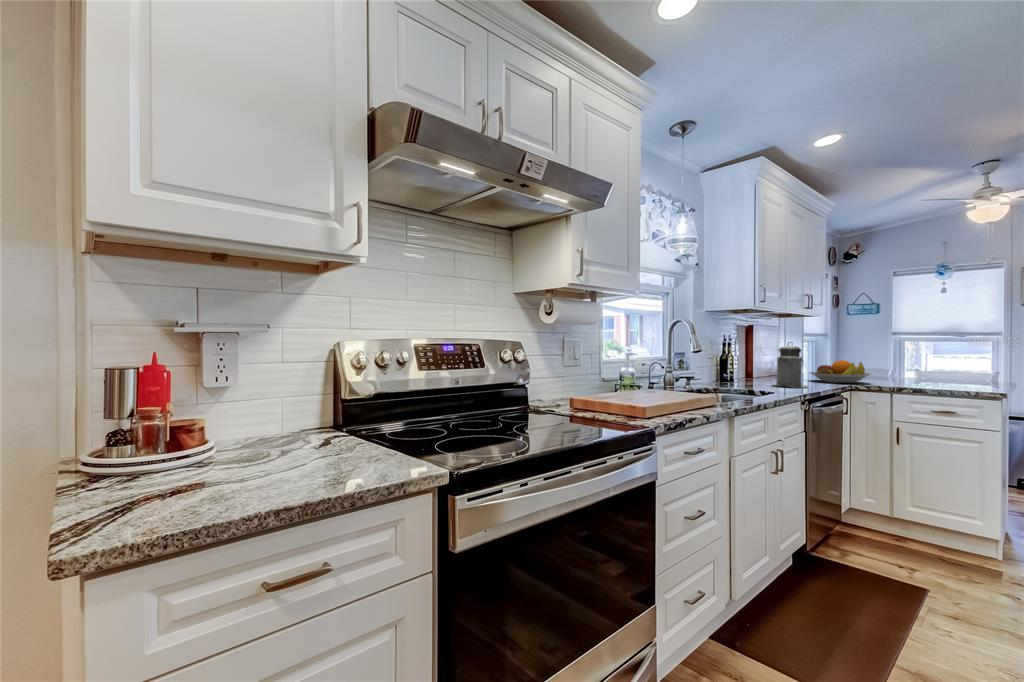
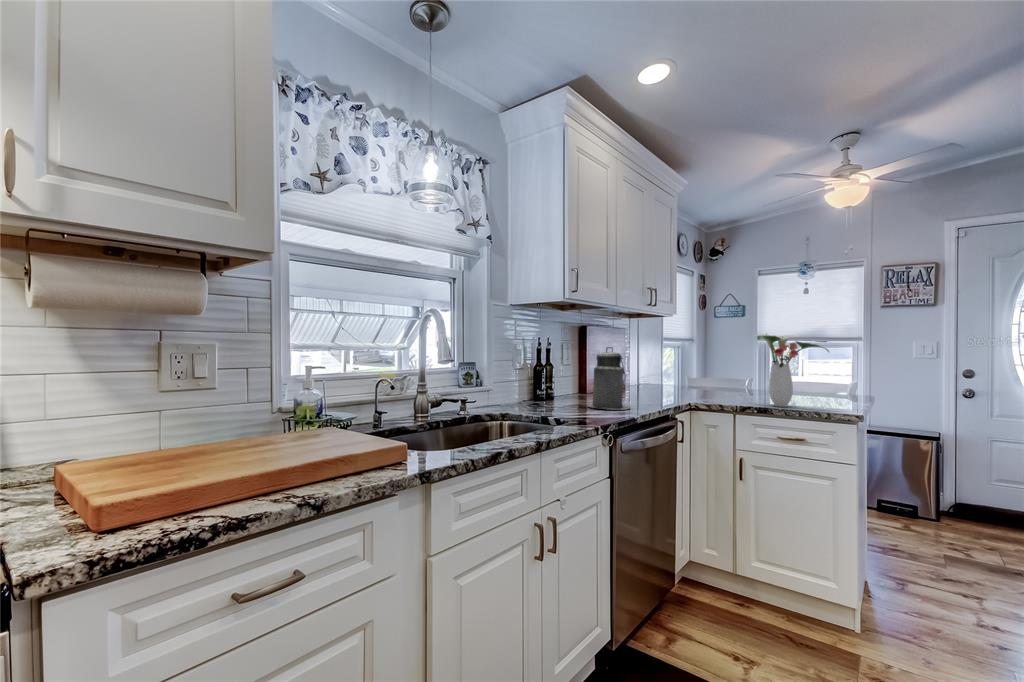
flower arrangement: none [906,331,977,388] -> present [755,334,829,407]
fruit bowl: present [810,360,871,383] -> none [647,371,717,400]

